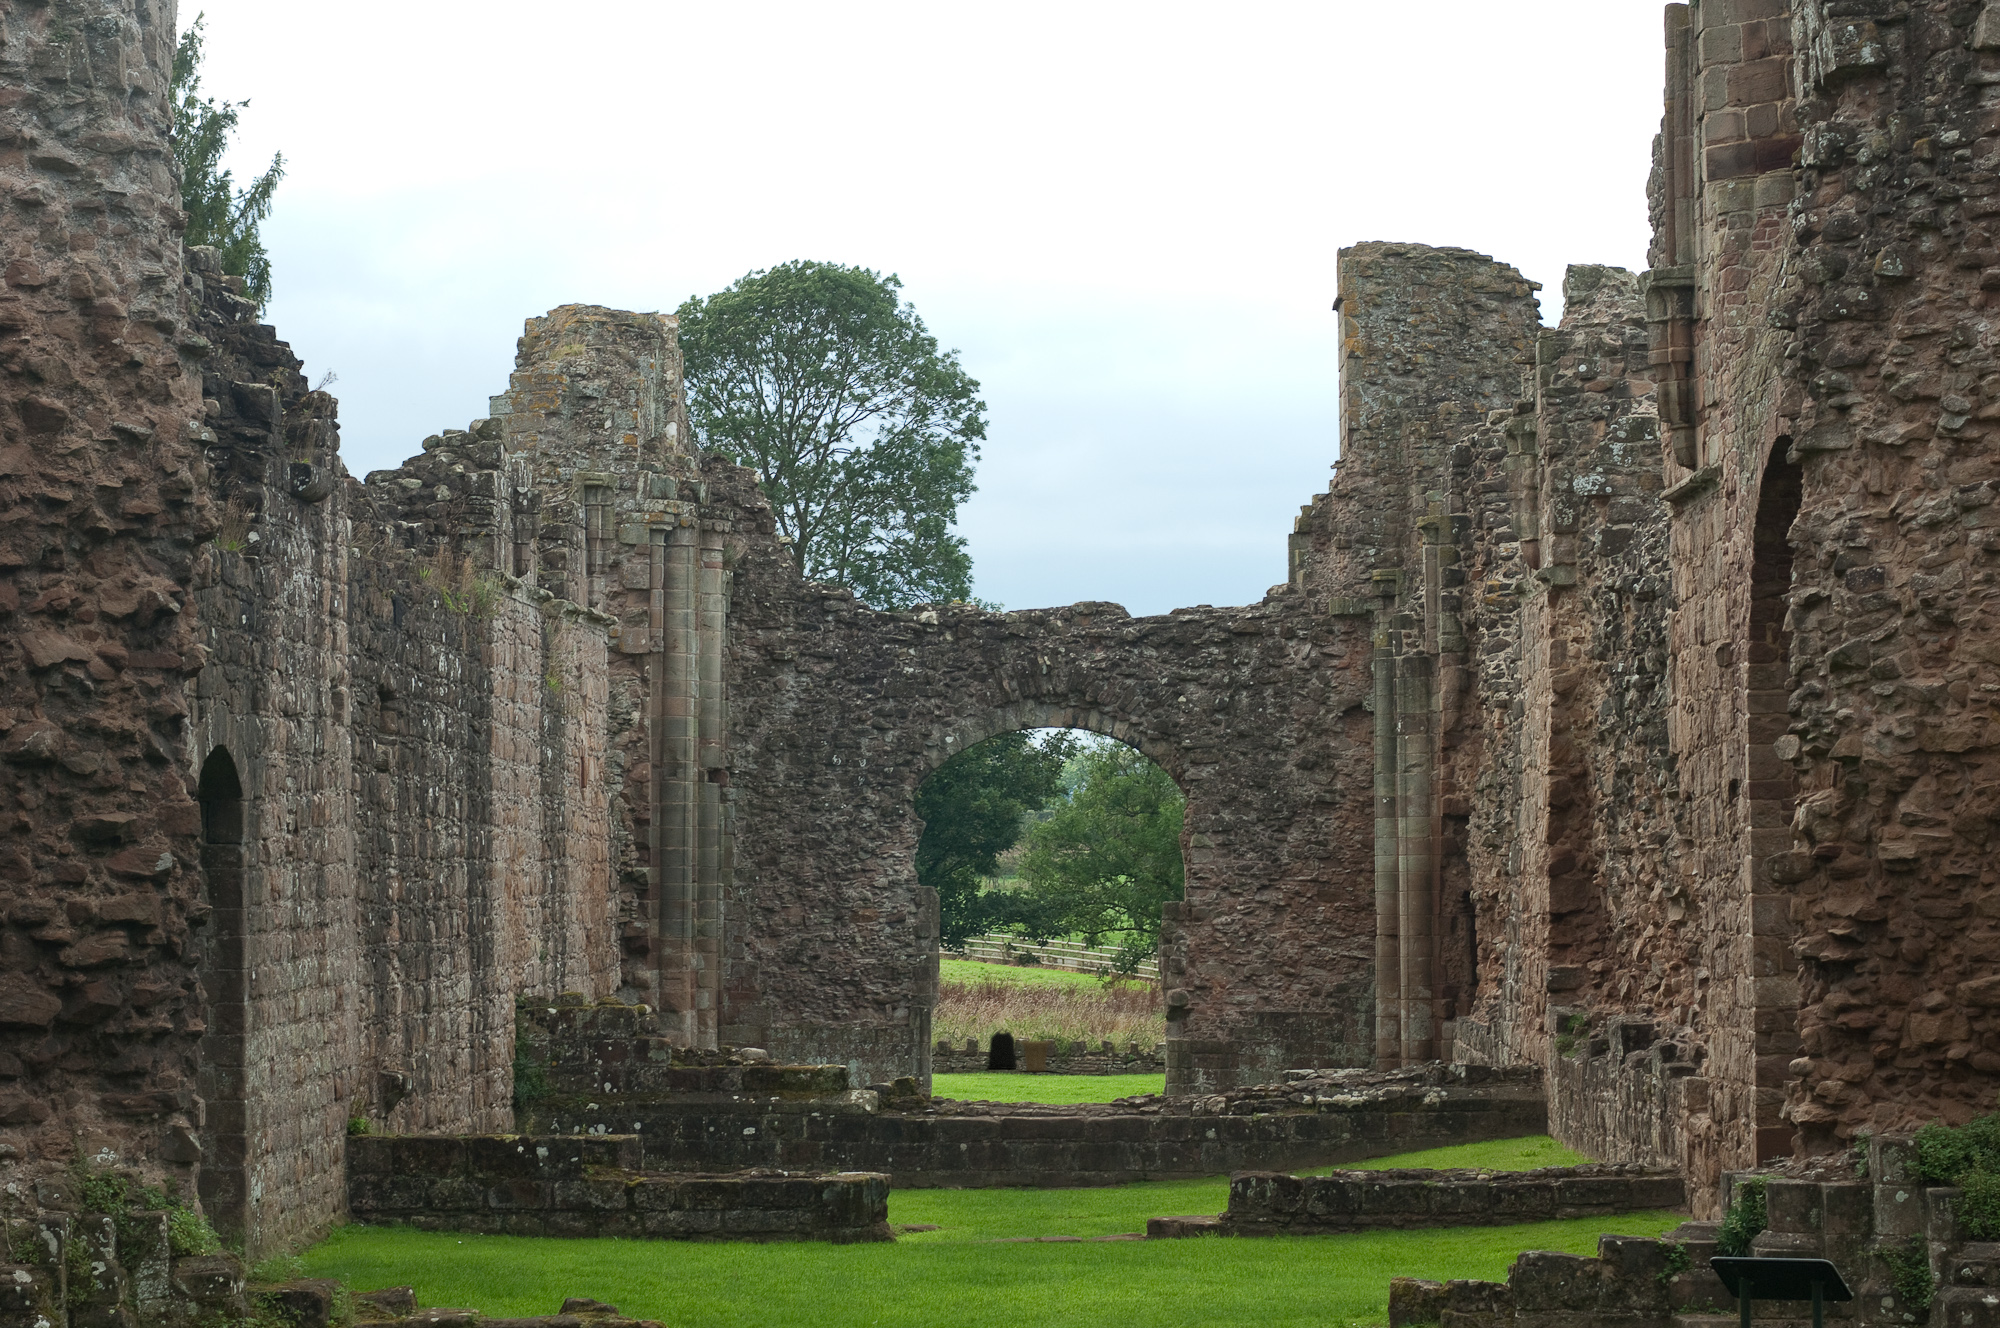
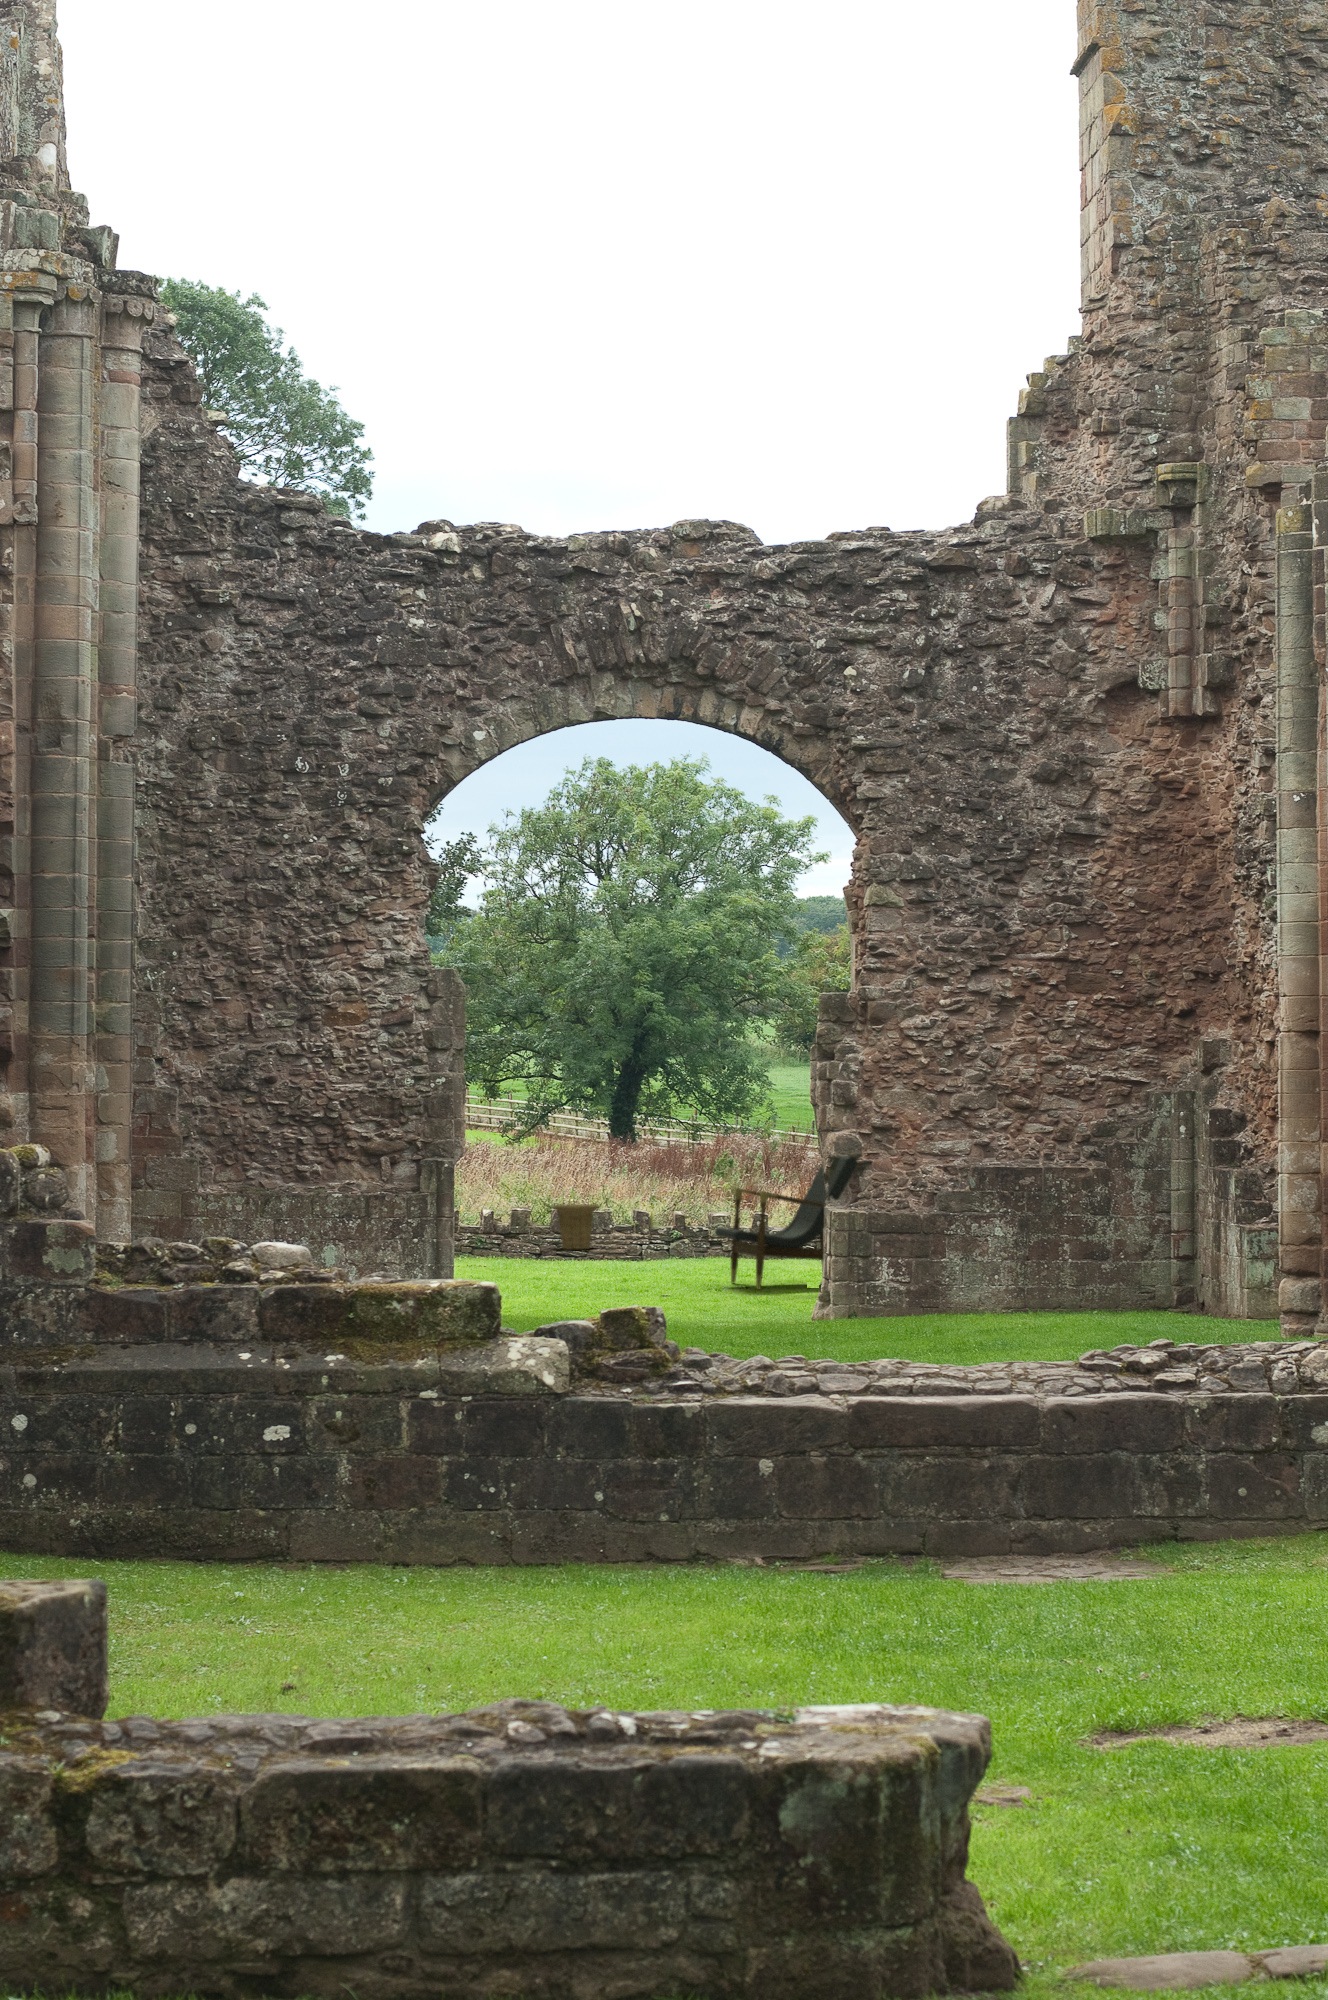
lounge chair: none [1093,1007,1179,1092] -> present [715,1156,857,1290]
backpack: present [988,1031,1017,1069] -> none [498,1187,541,1246]

